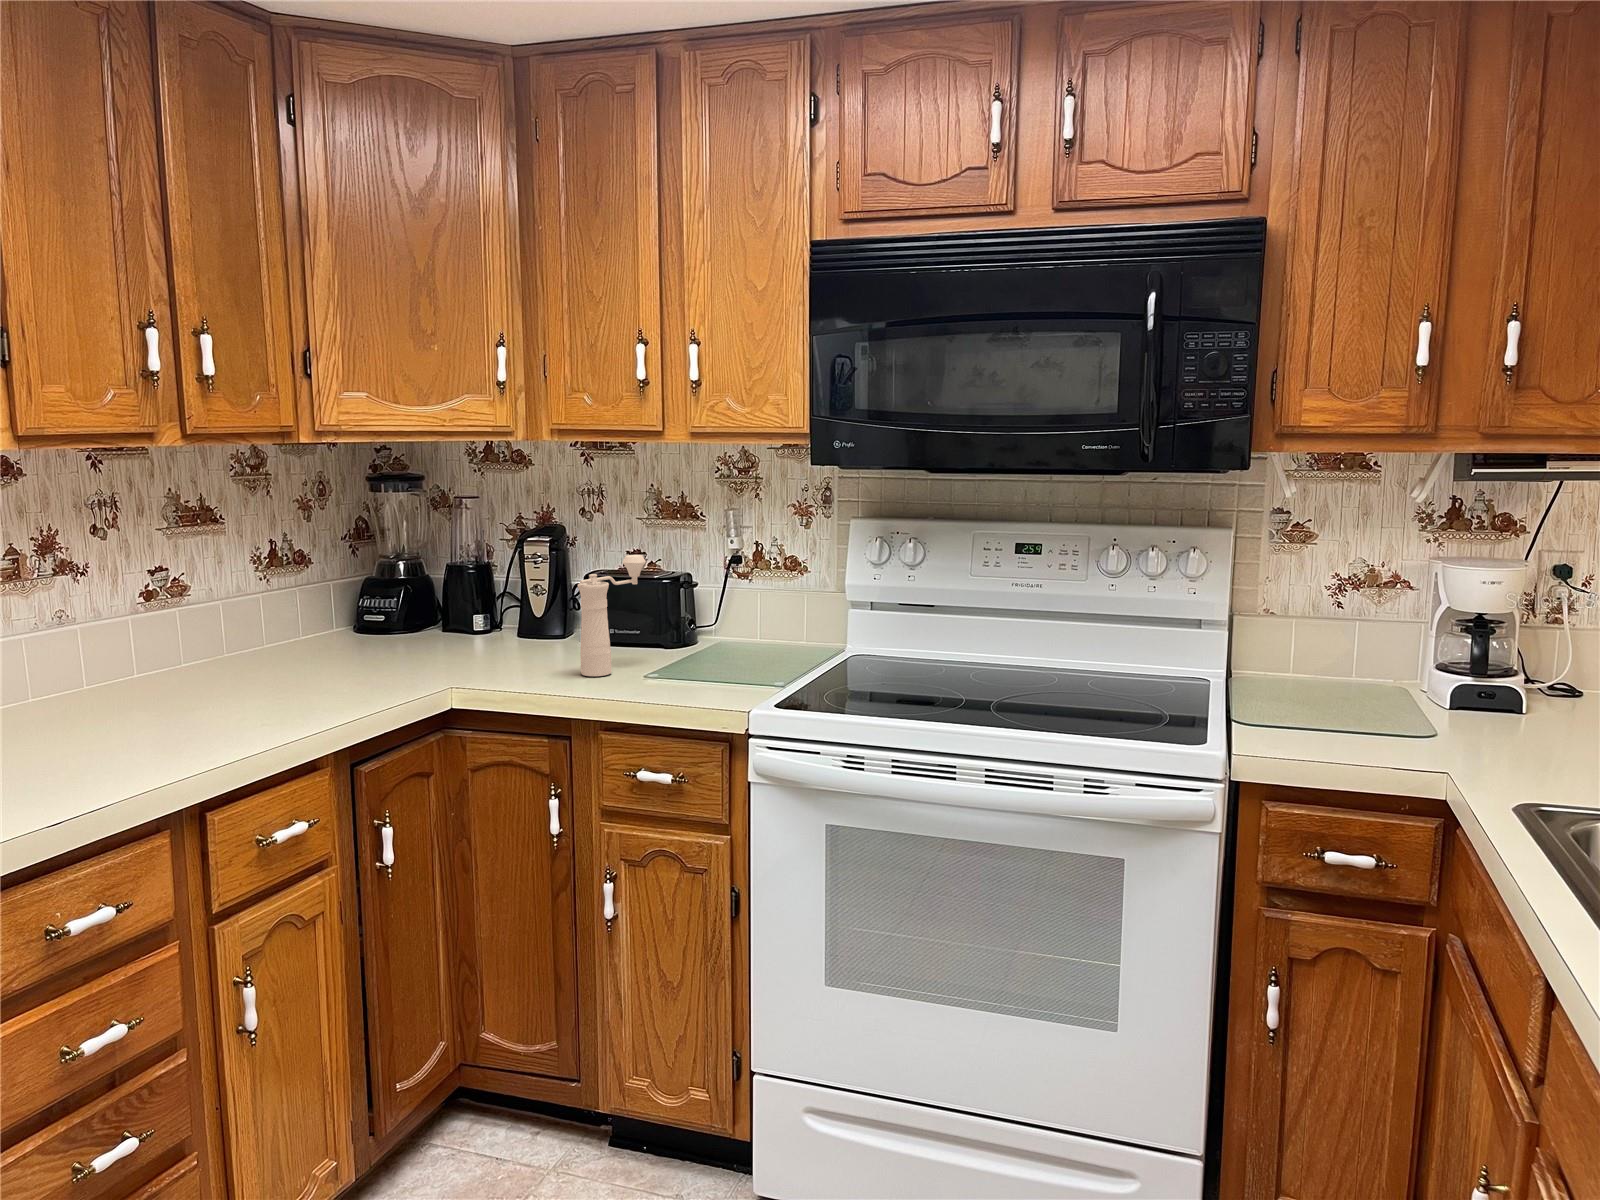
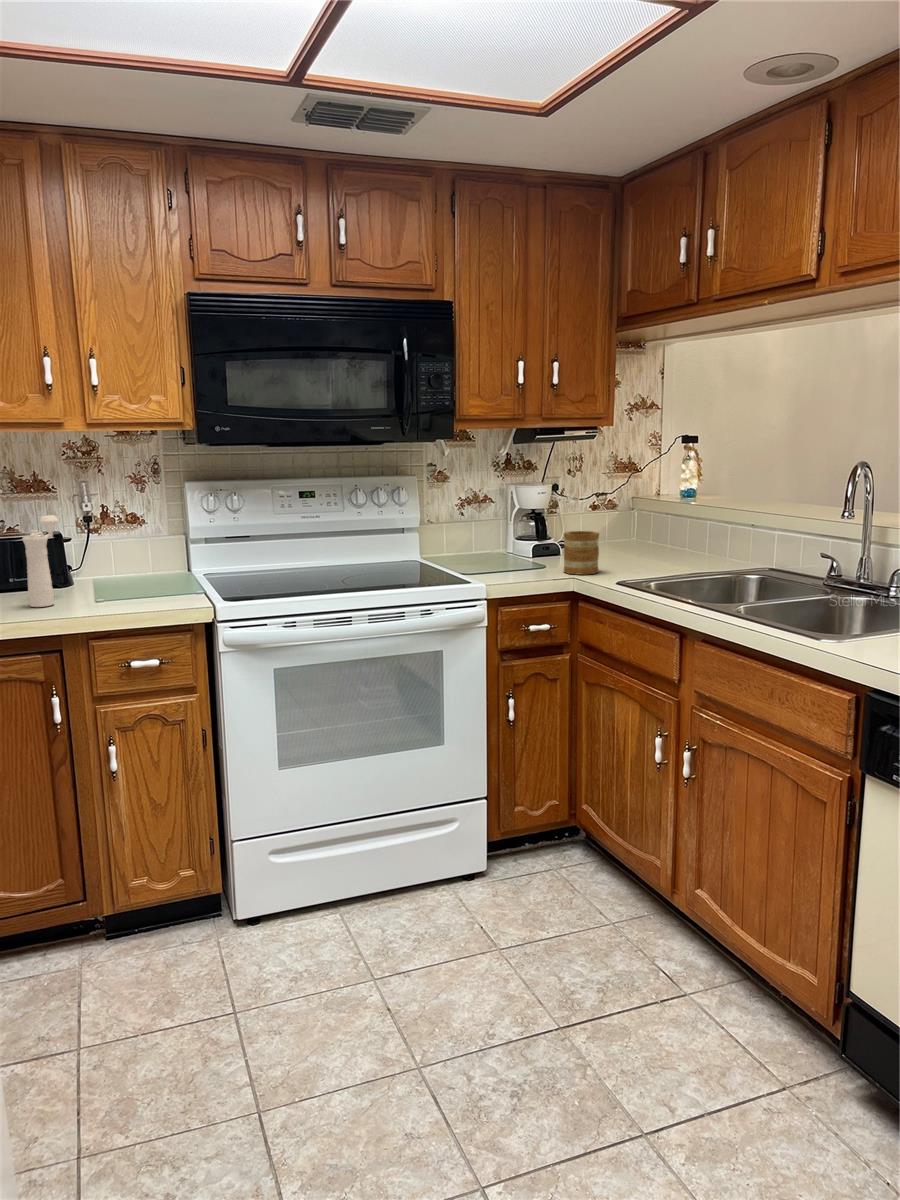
mug: none [1446,673,1533,773] -> present [563,531,599,575]

